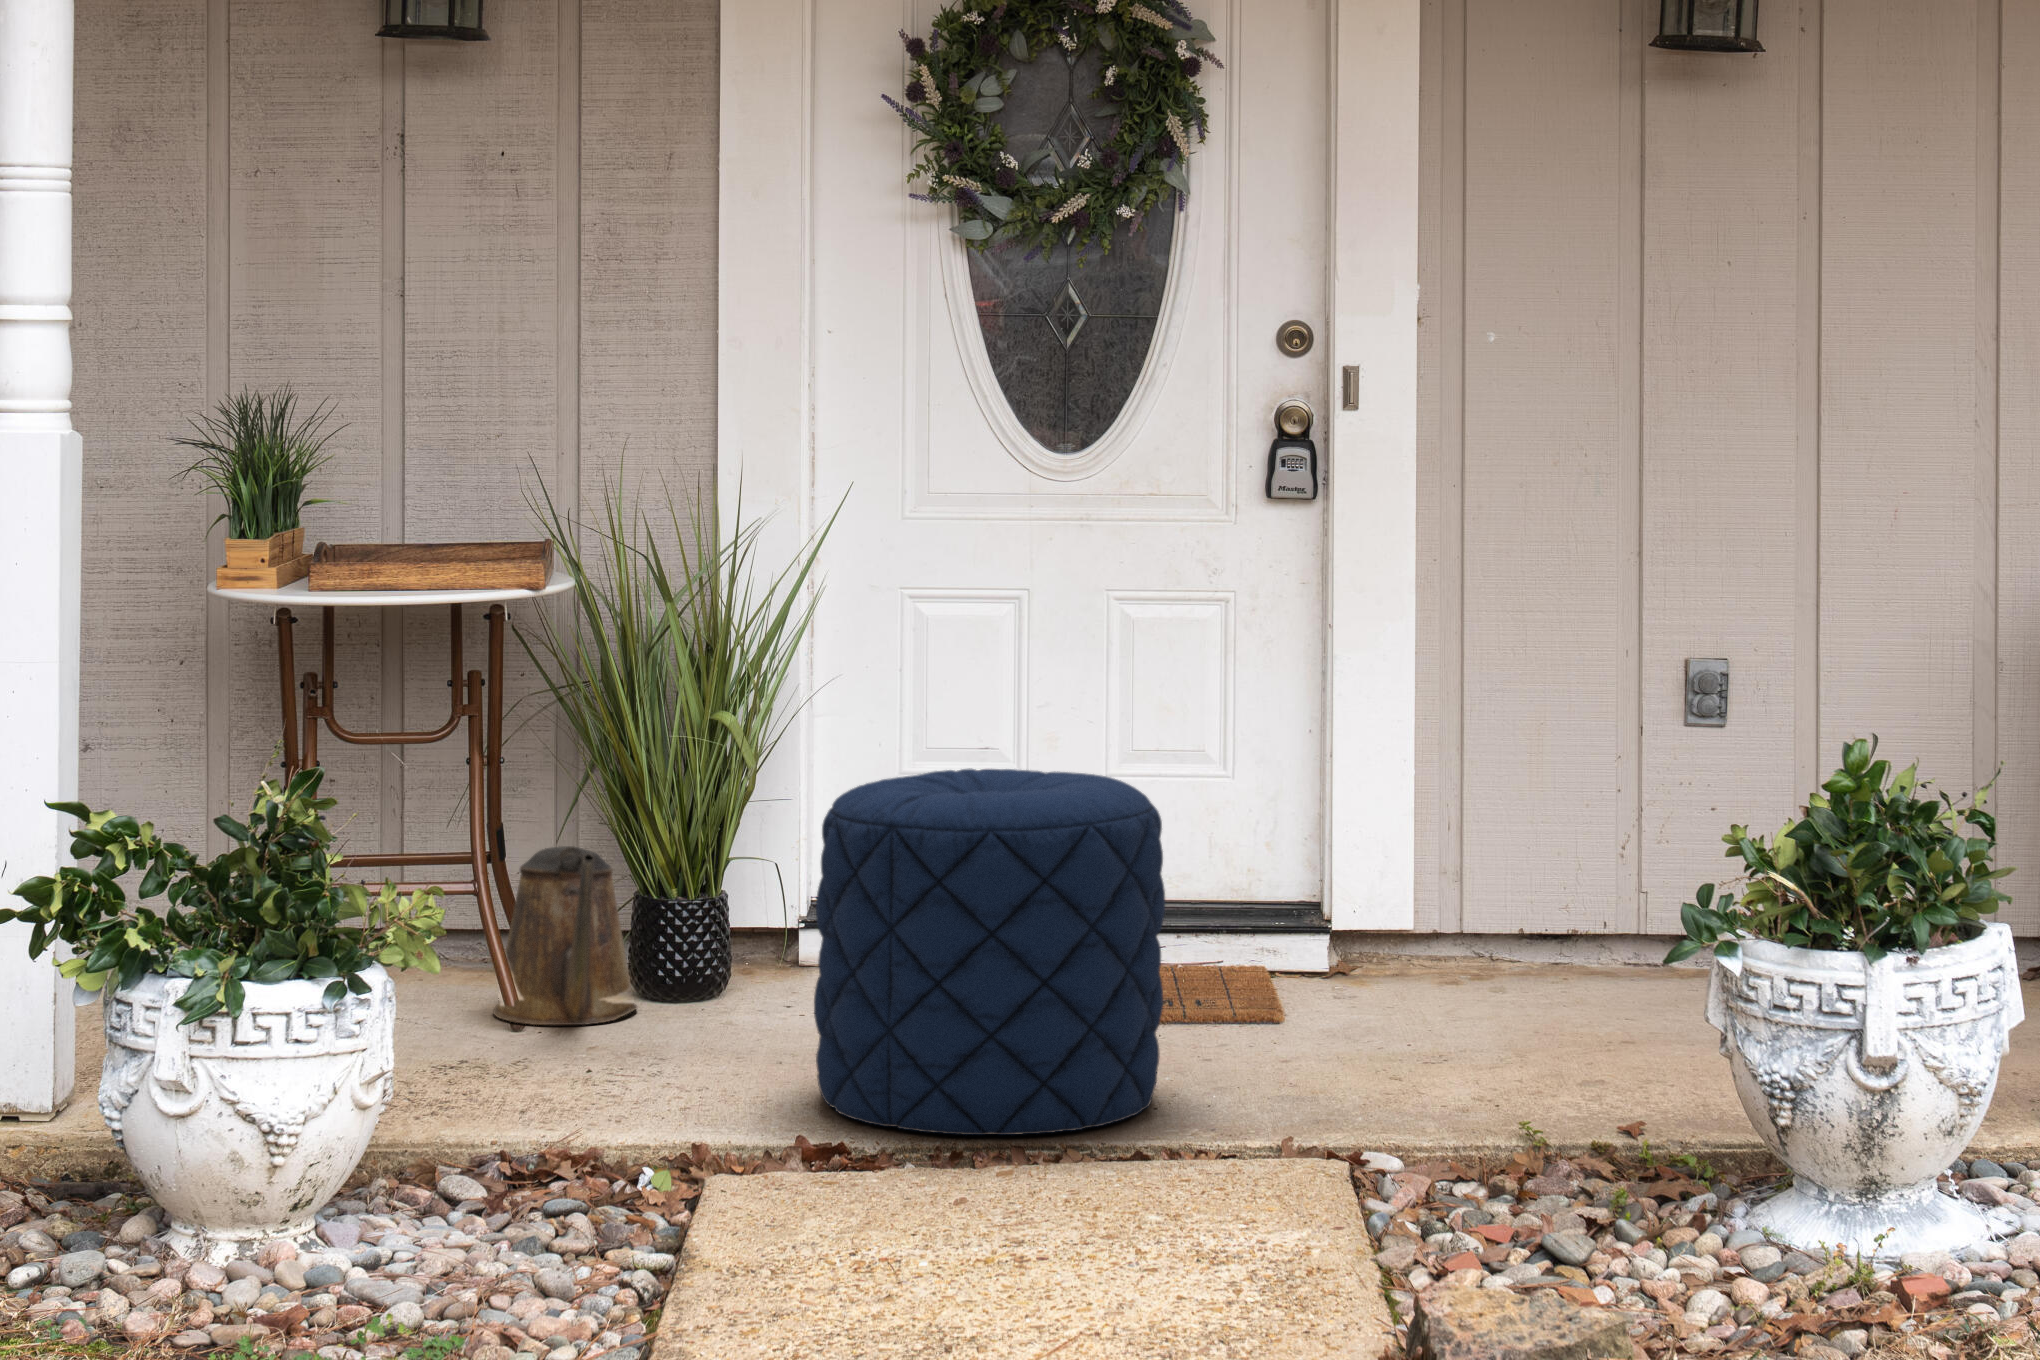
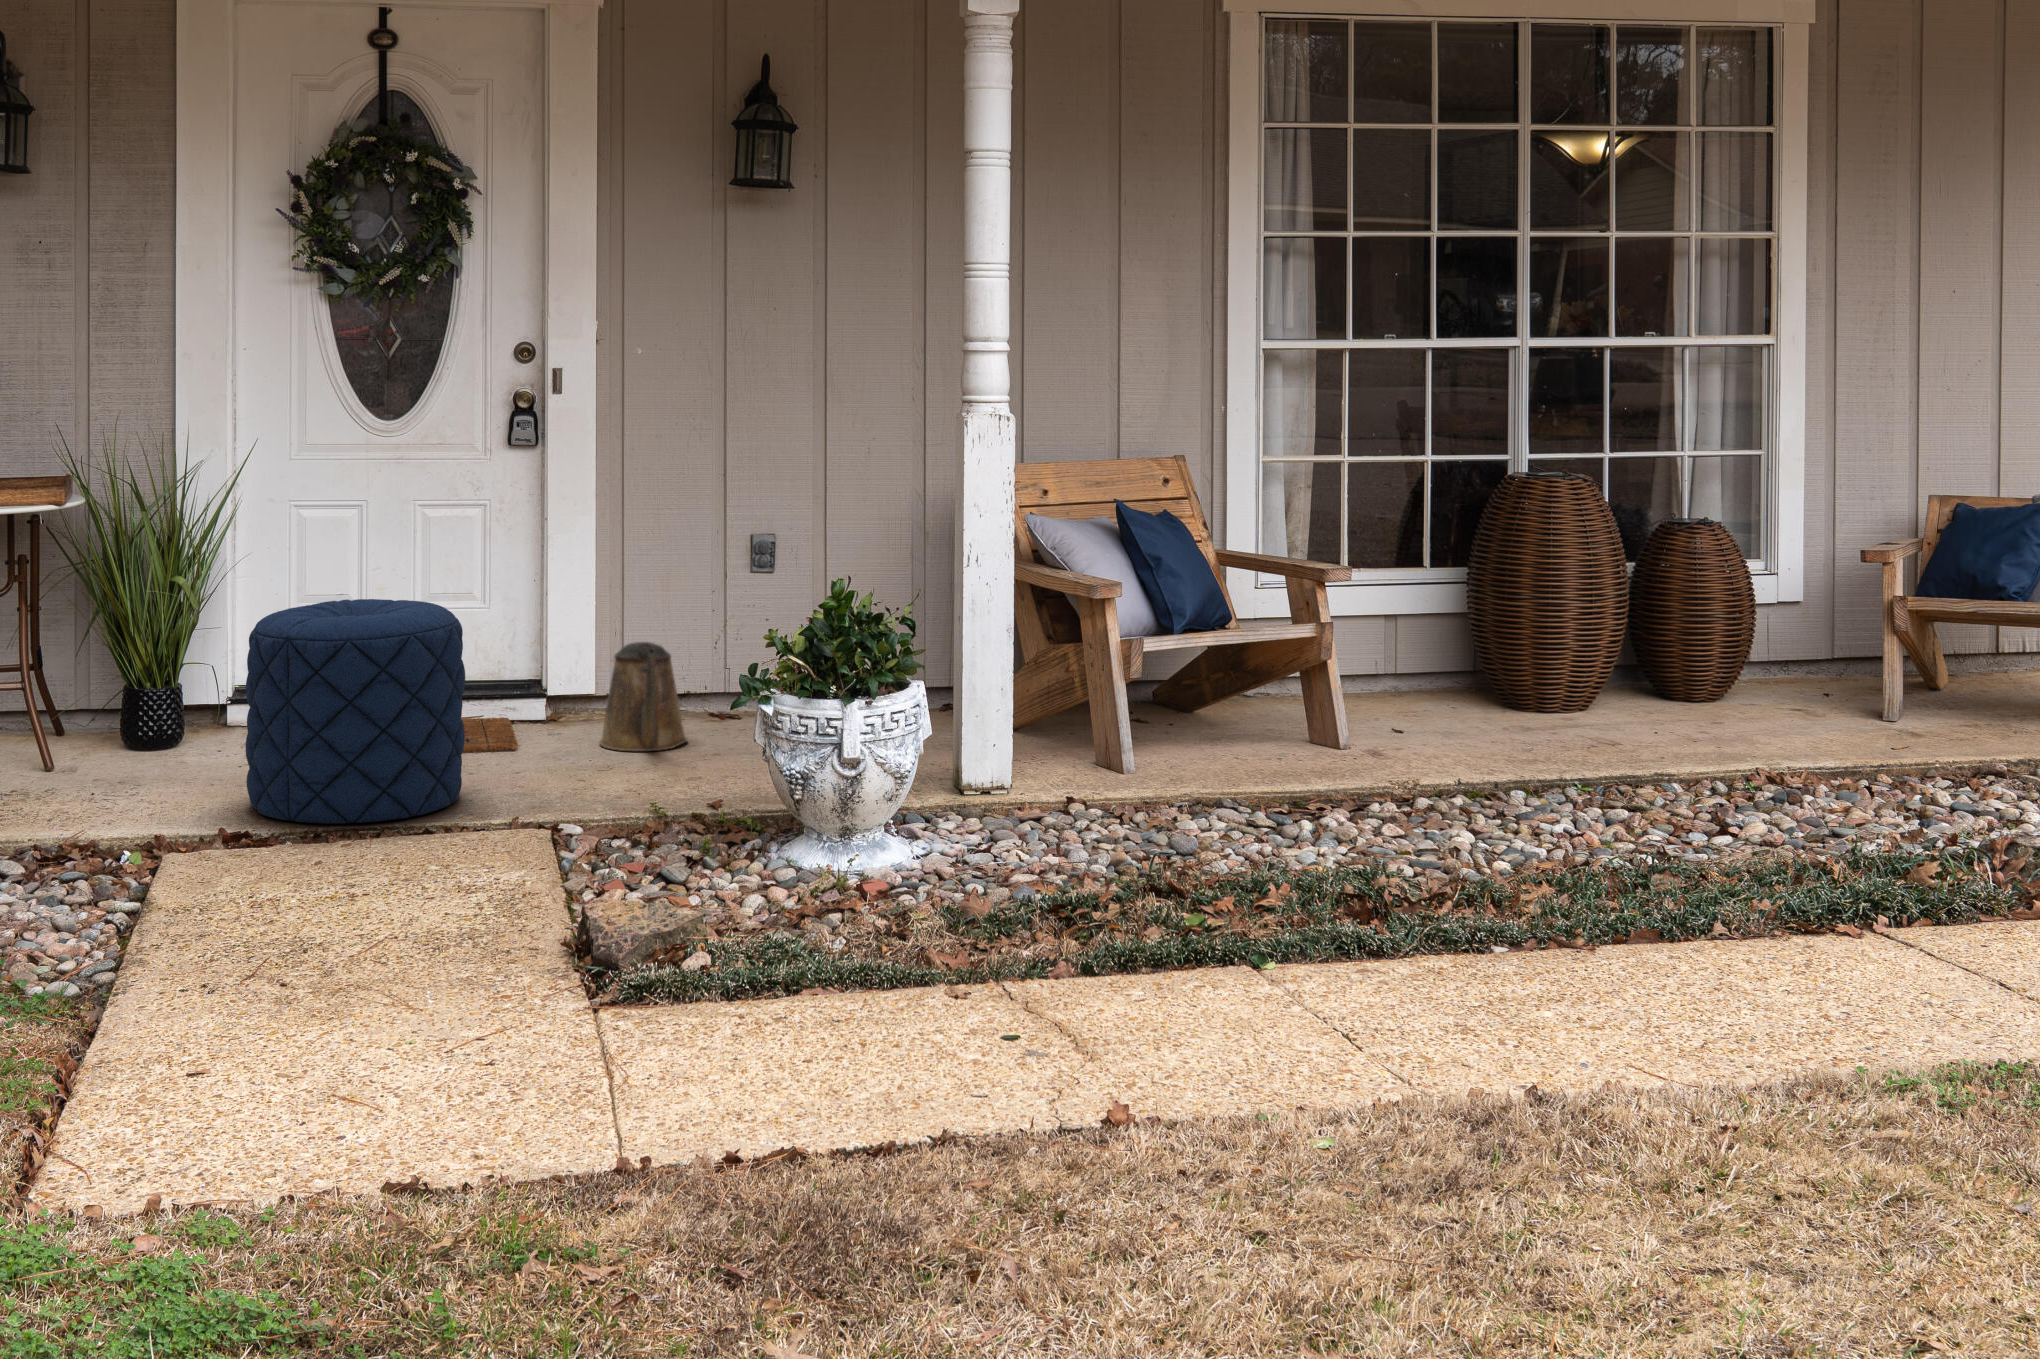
watering can: present [493,846,637,1025] -> present [600,642,687,751]

